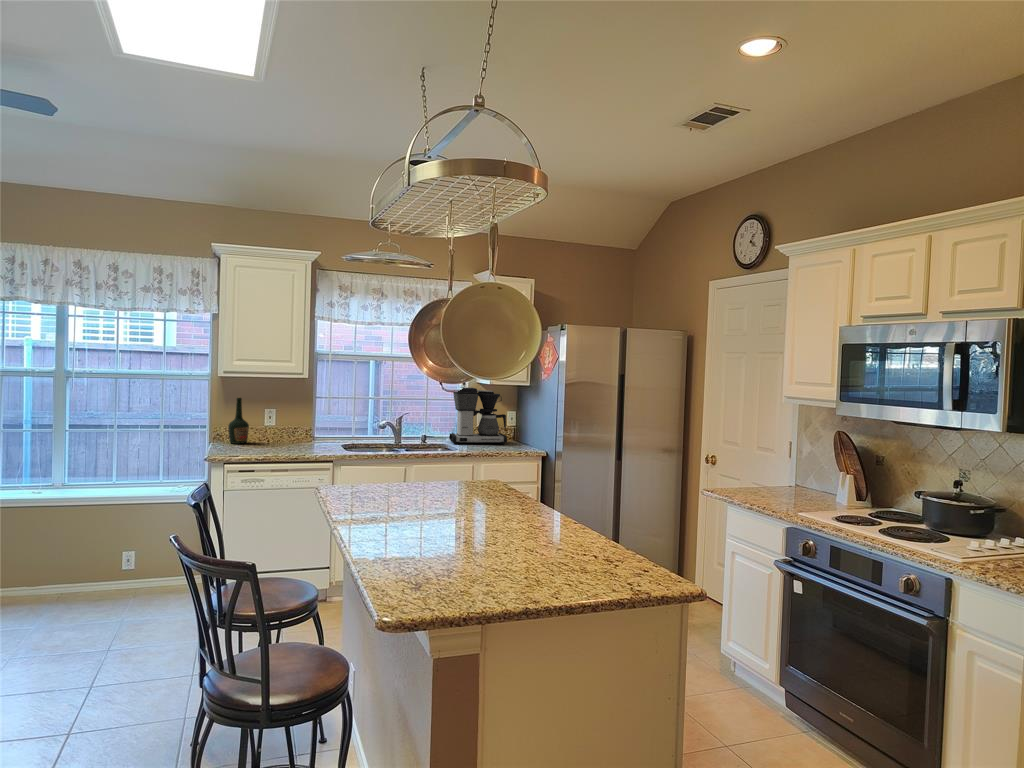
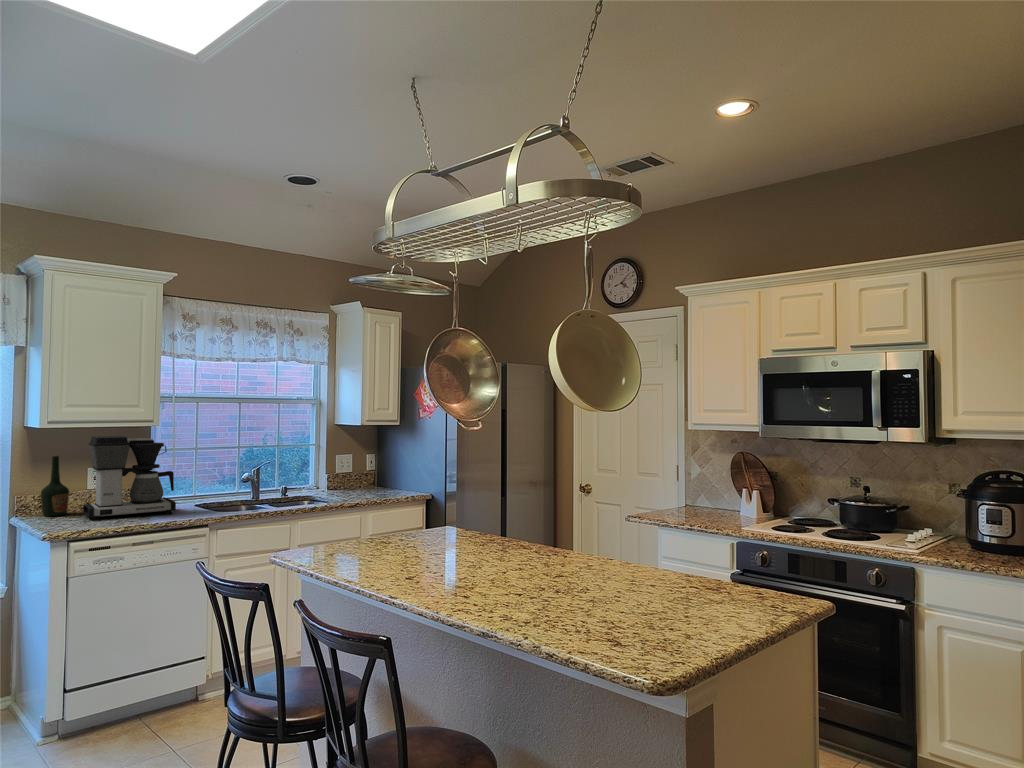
coffee maker: present [449,387,507,444] -> present [83,436,176,520]

